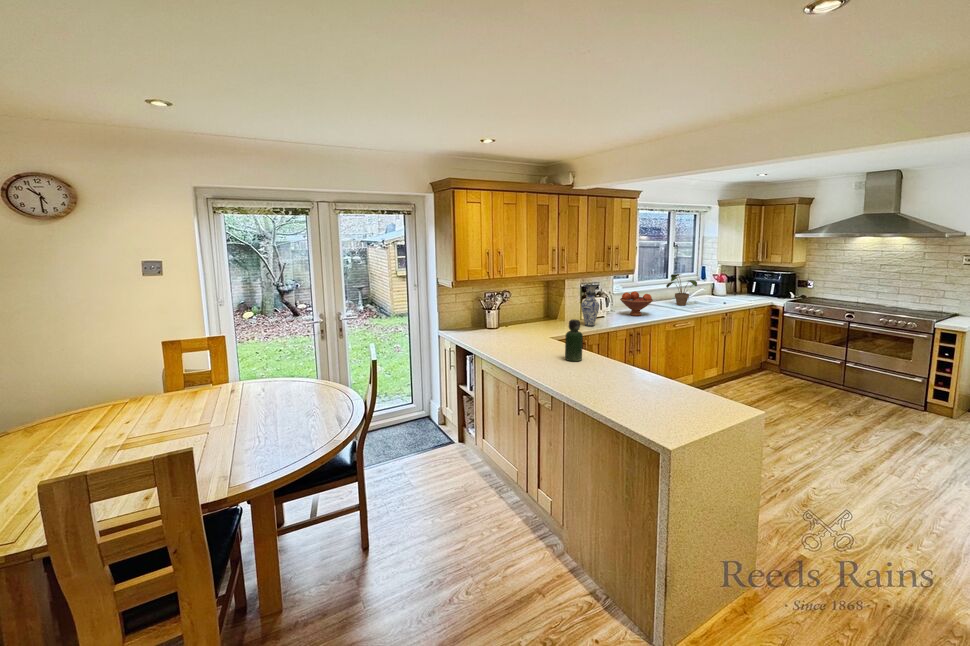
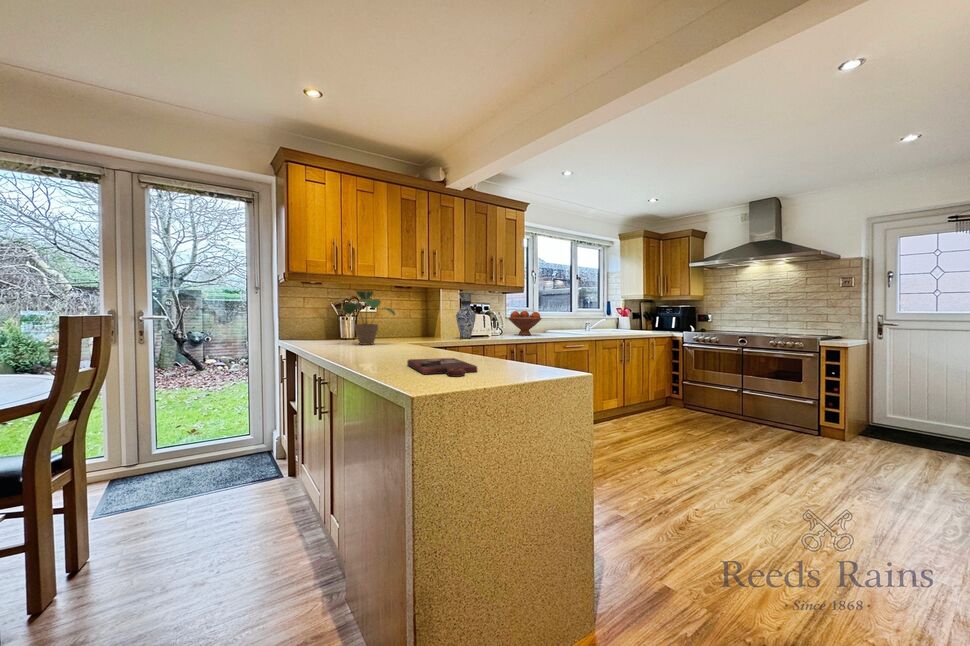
potted plant: present [666,274,697,306] -> present [344,291,395,345]
bottle: present [565,319,583,361] -> none [399,303,419,352]
cutting board: none [606,385,675,417] -> present [407,358,477,377]

